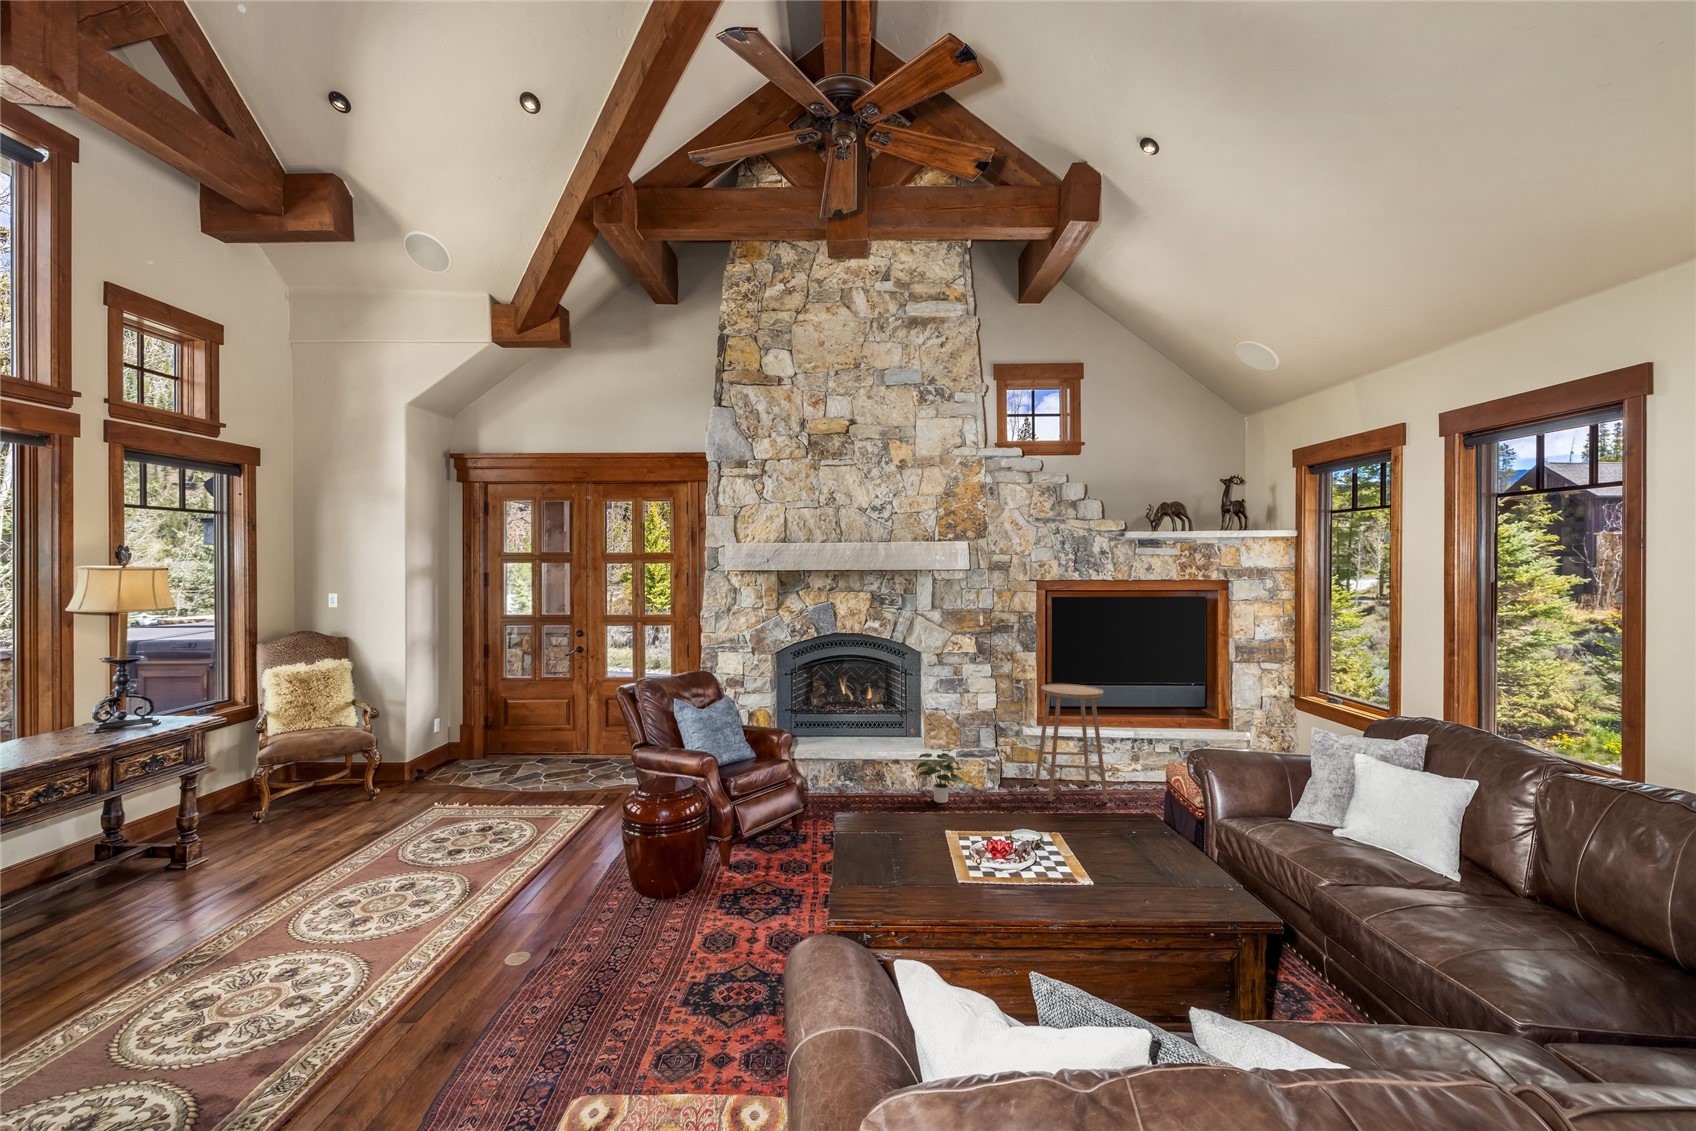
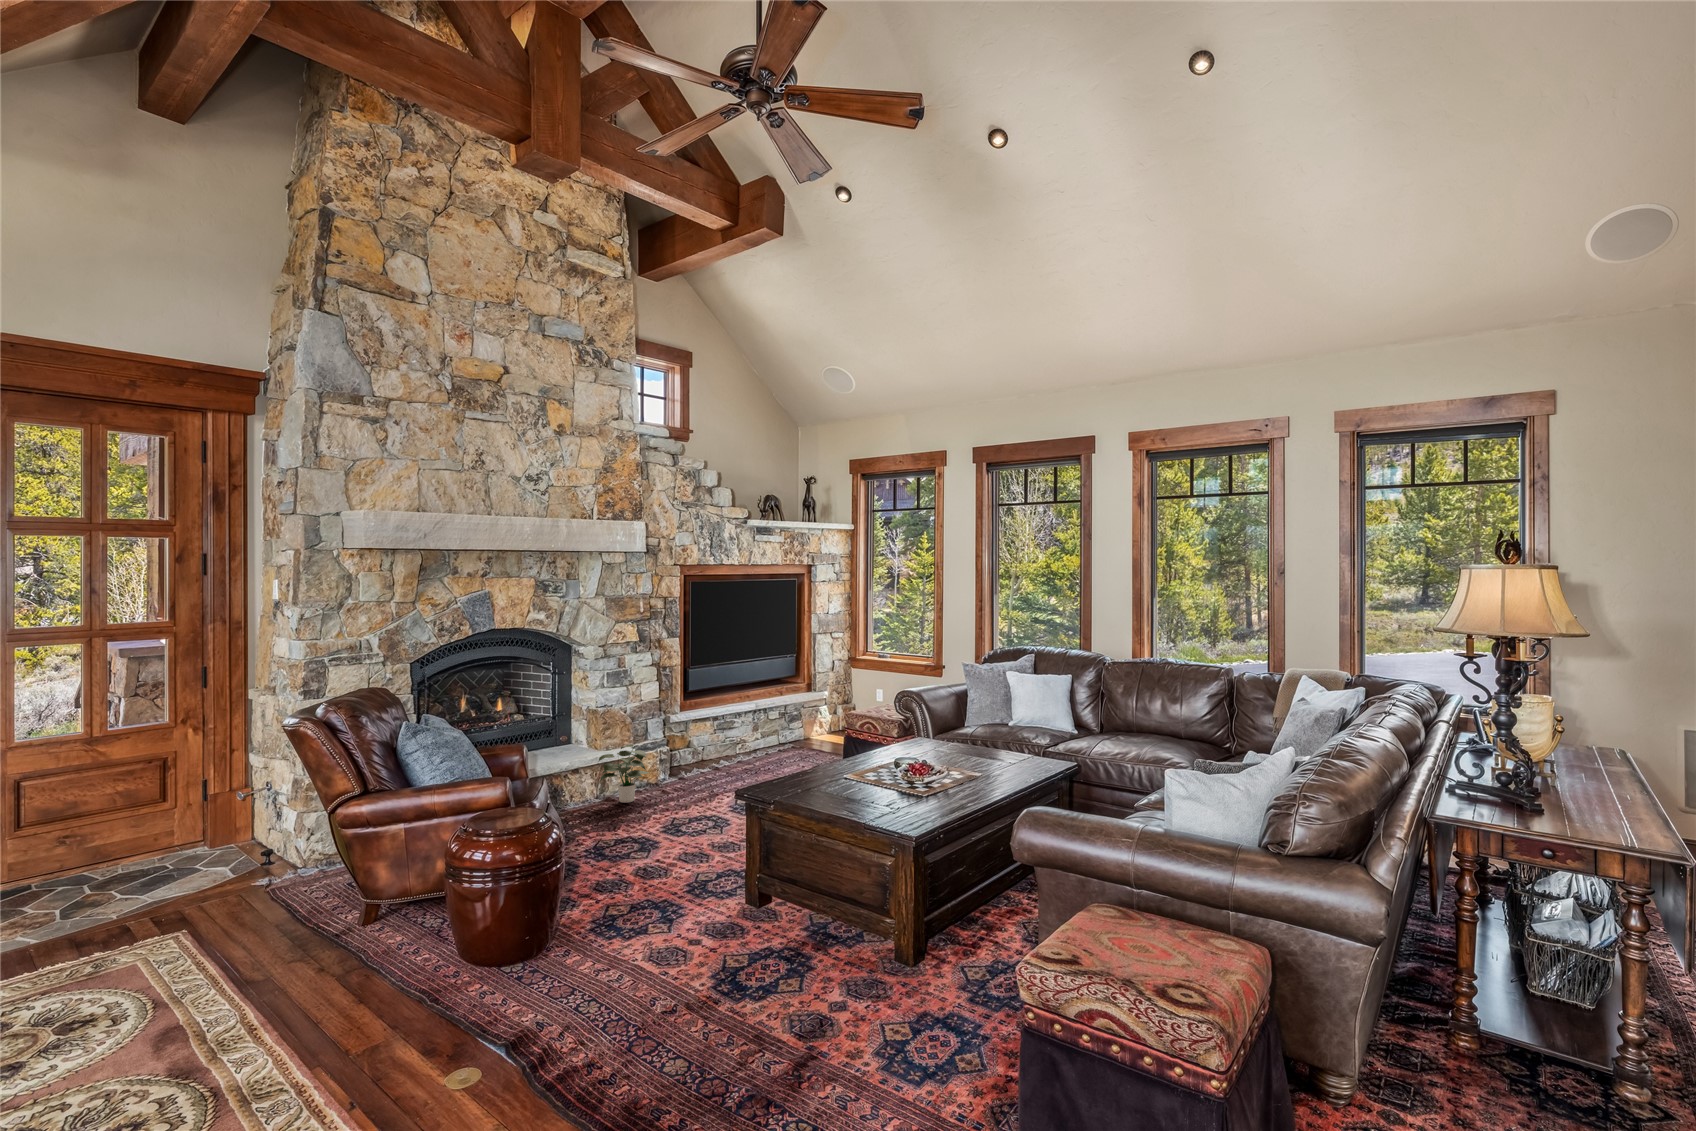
stool: present [1035,684,1108,803] -> none [684,665,759,777]

